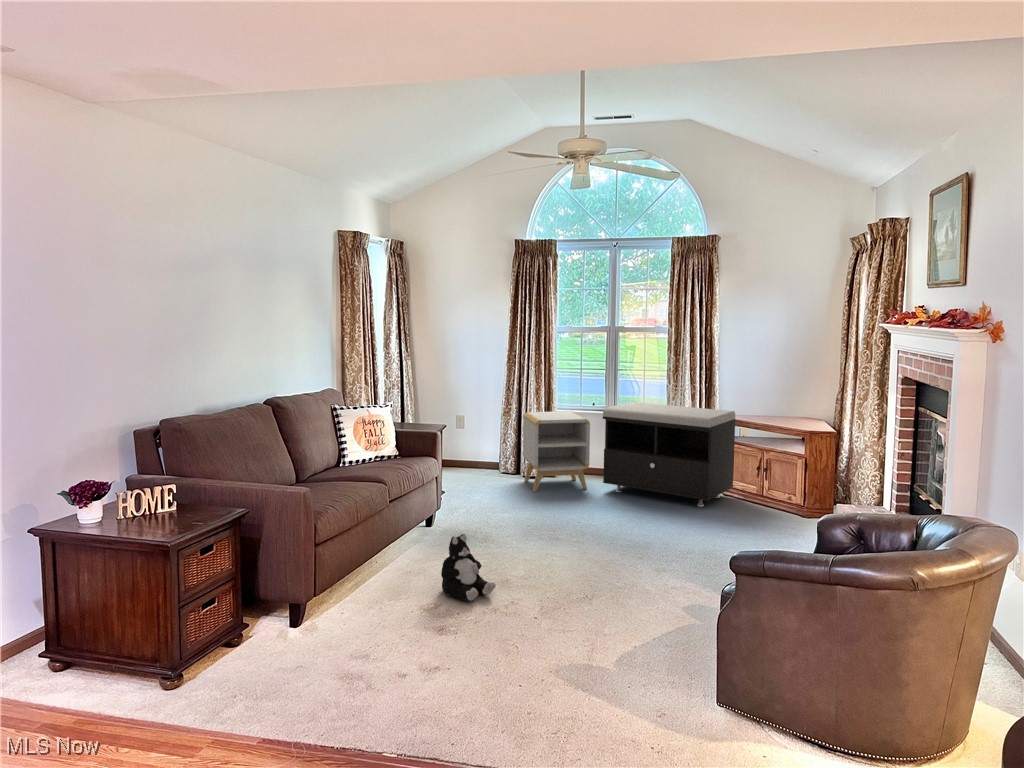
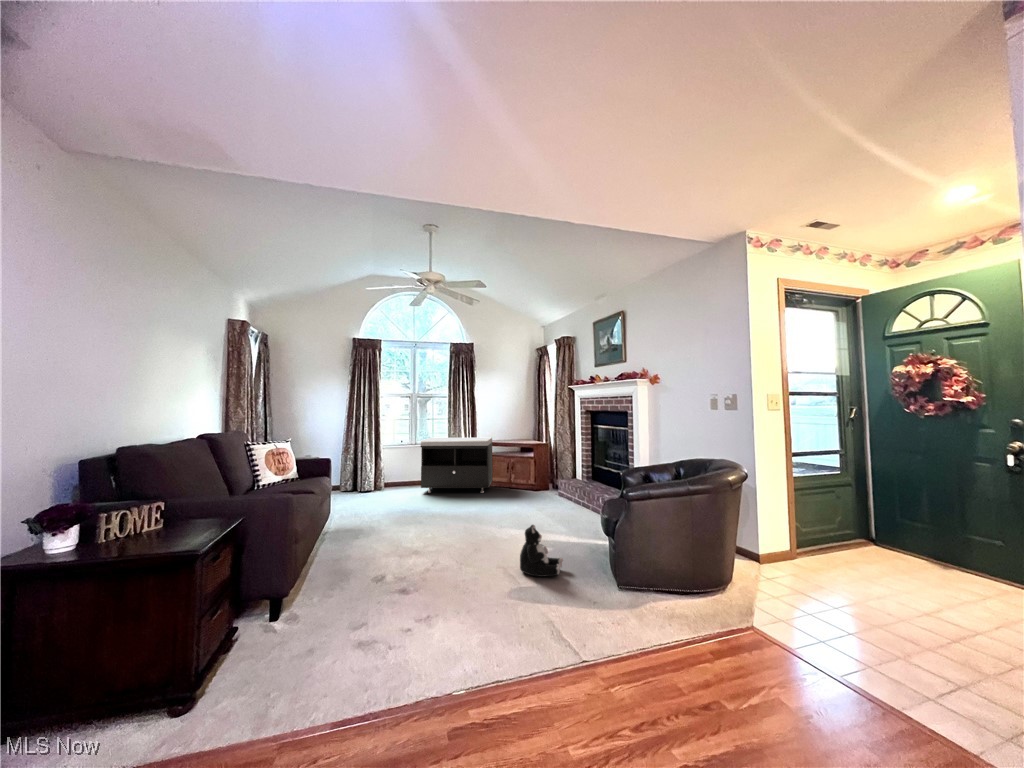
side table: present [523,411,590,491] -> none [362,446,412,500]
plush toy: present [441,534,496,601] -> present [520,525,563,577]

